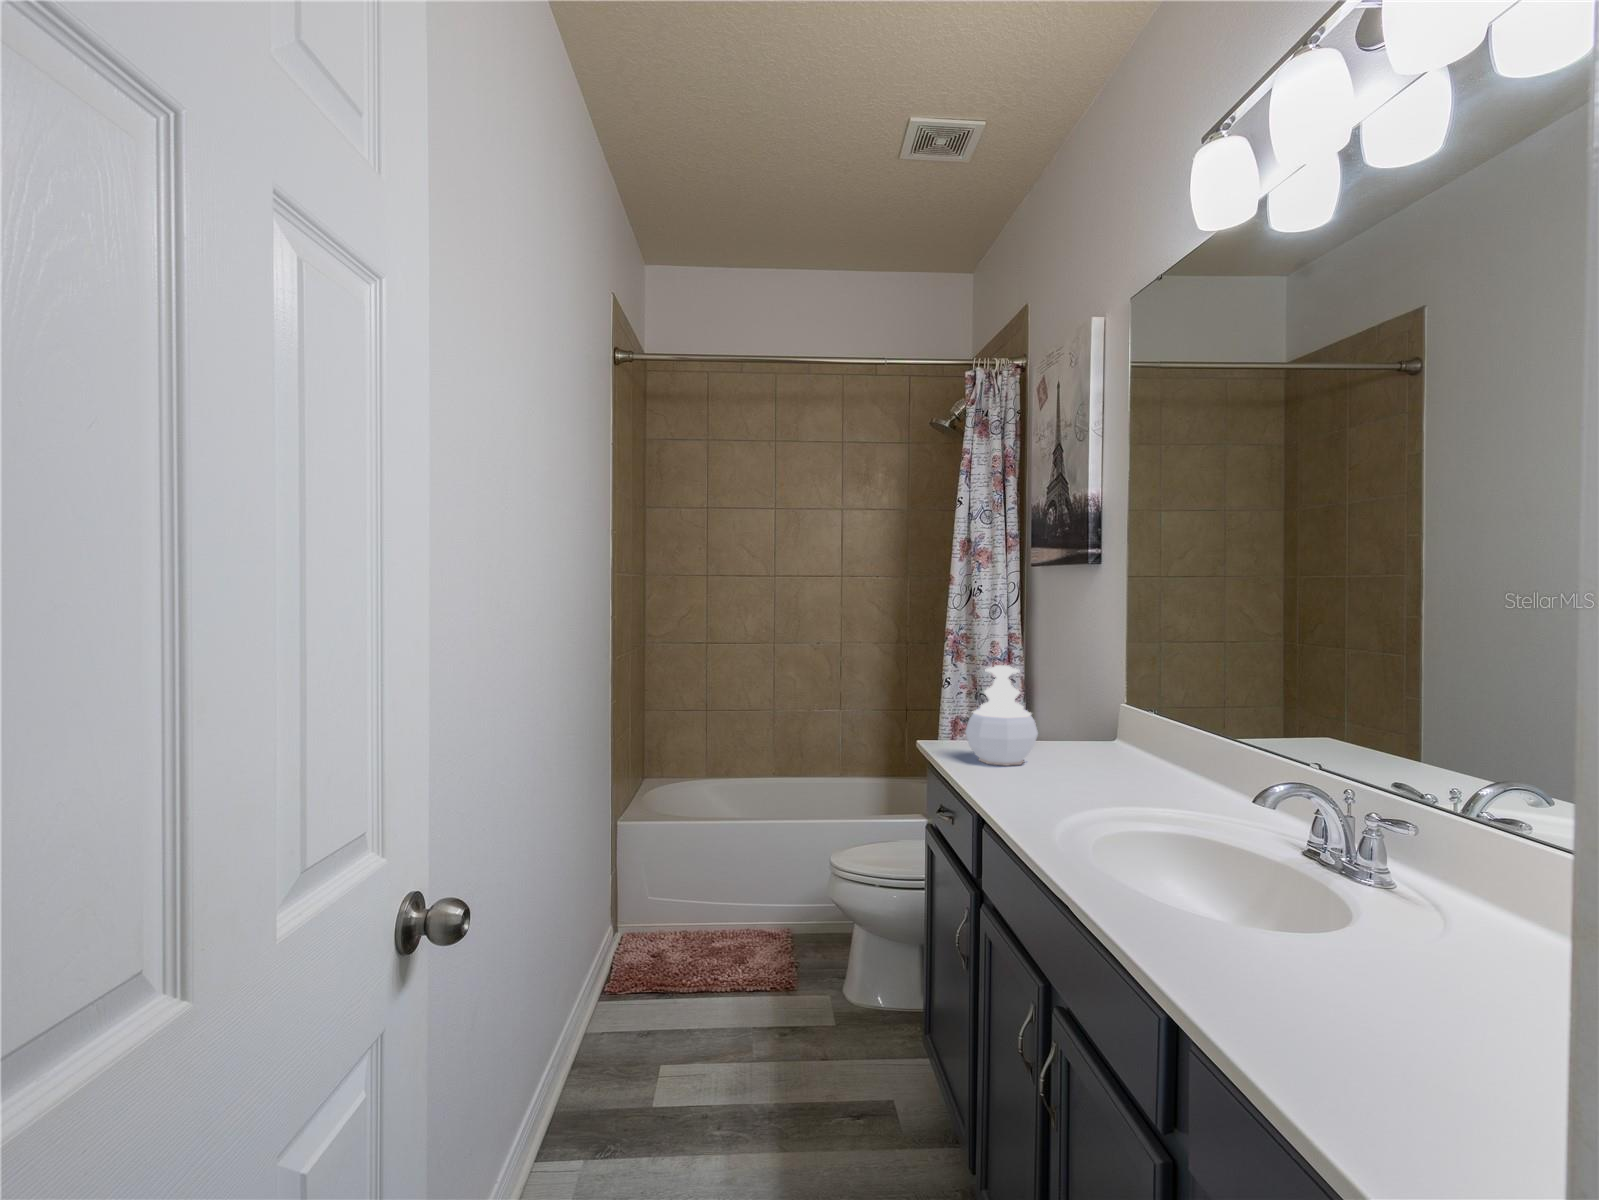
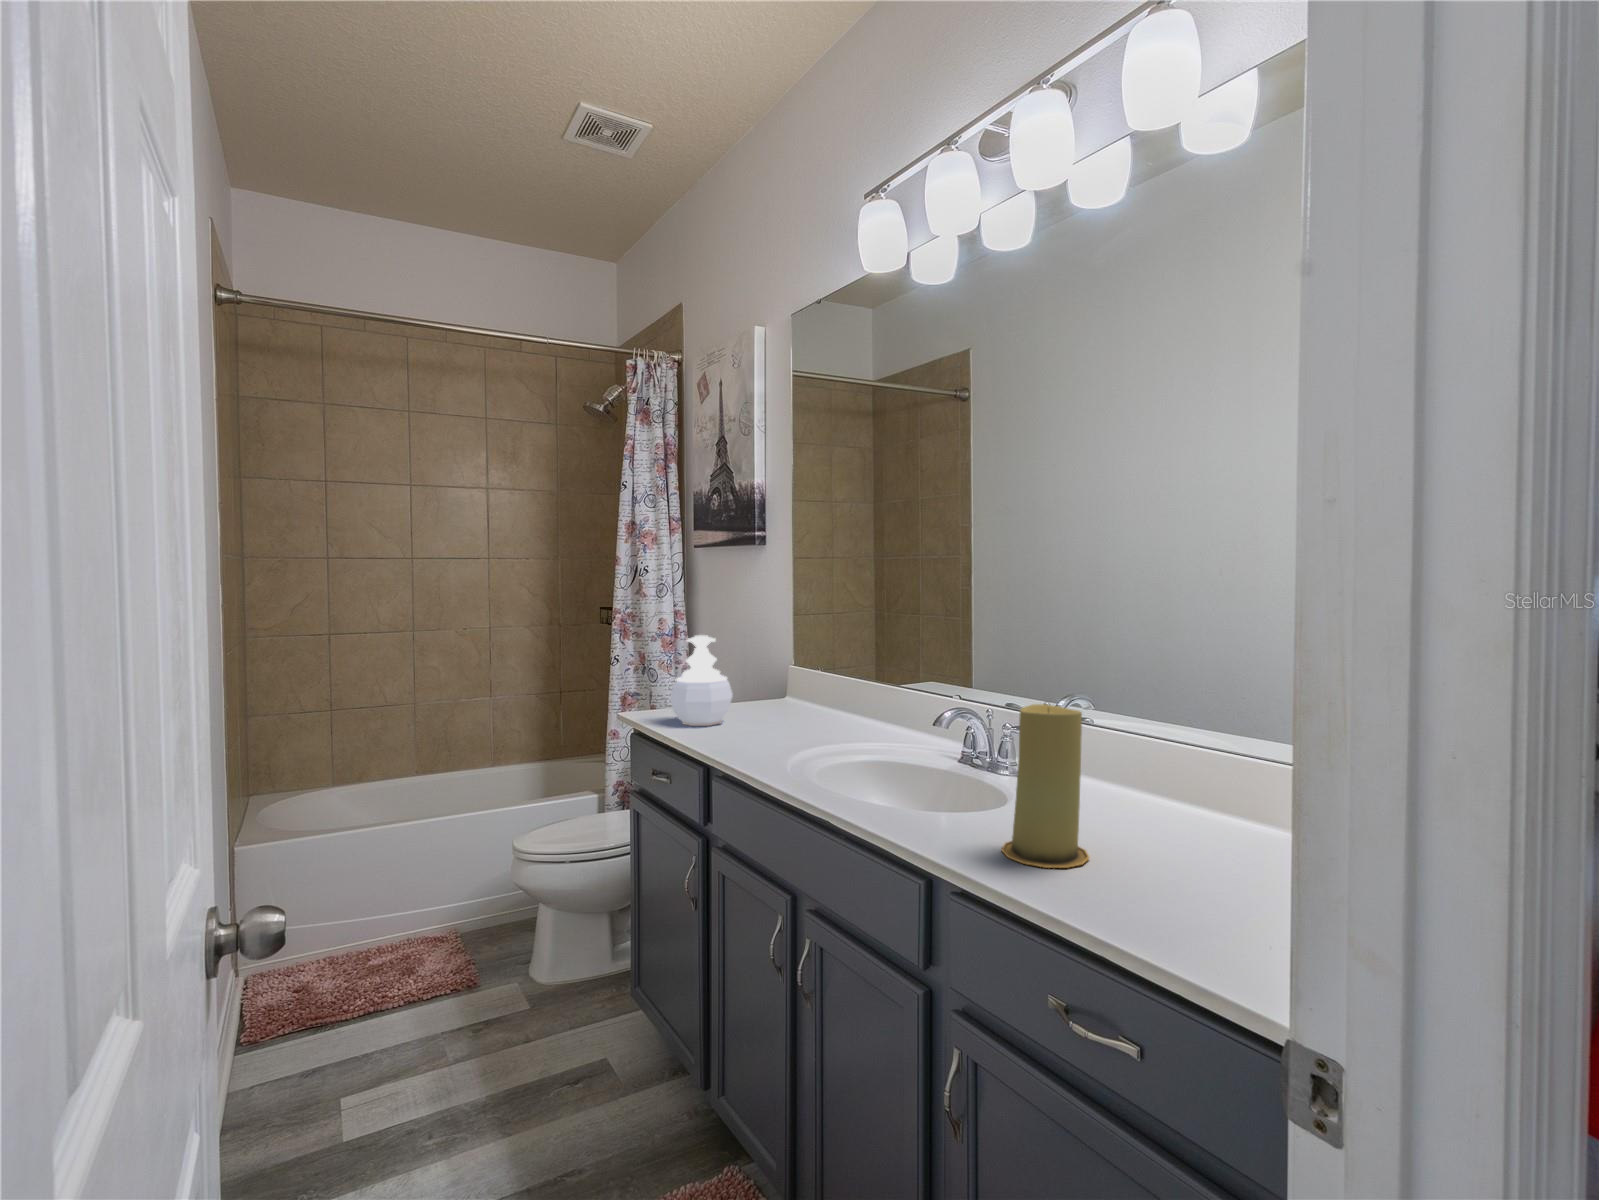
candle: none [1282,799,1423,1044] -> present [1002,704,1089,868]

